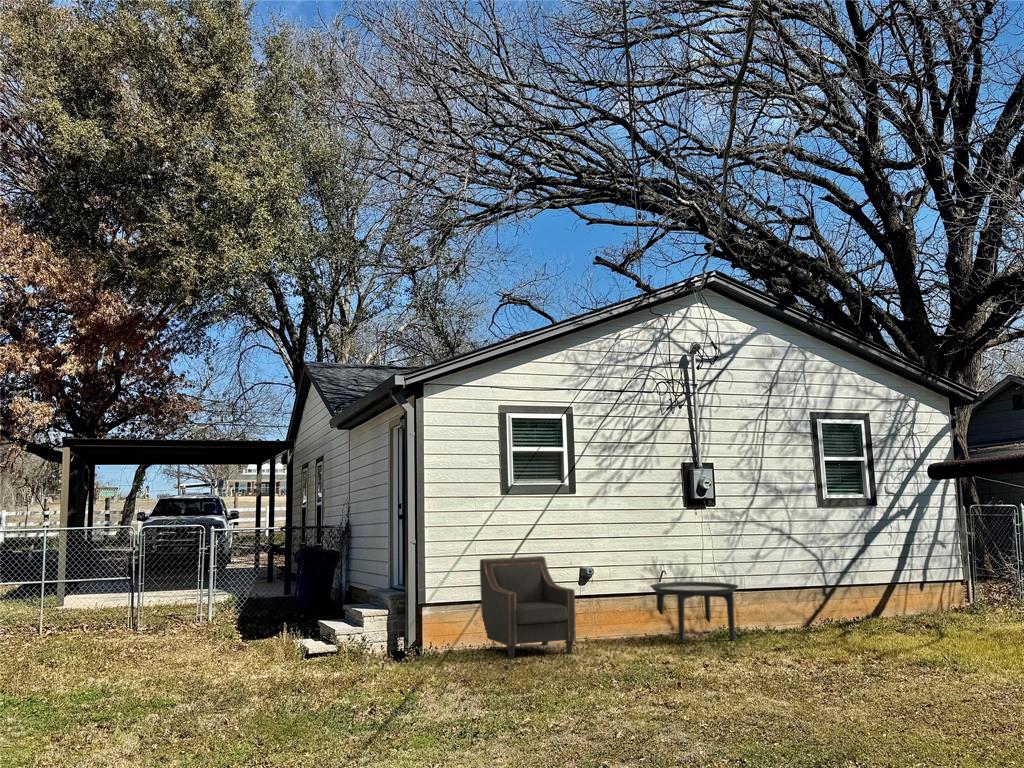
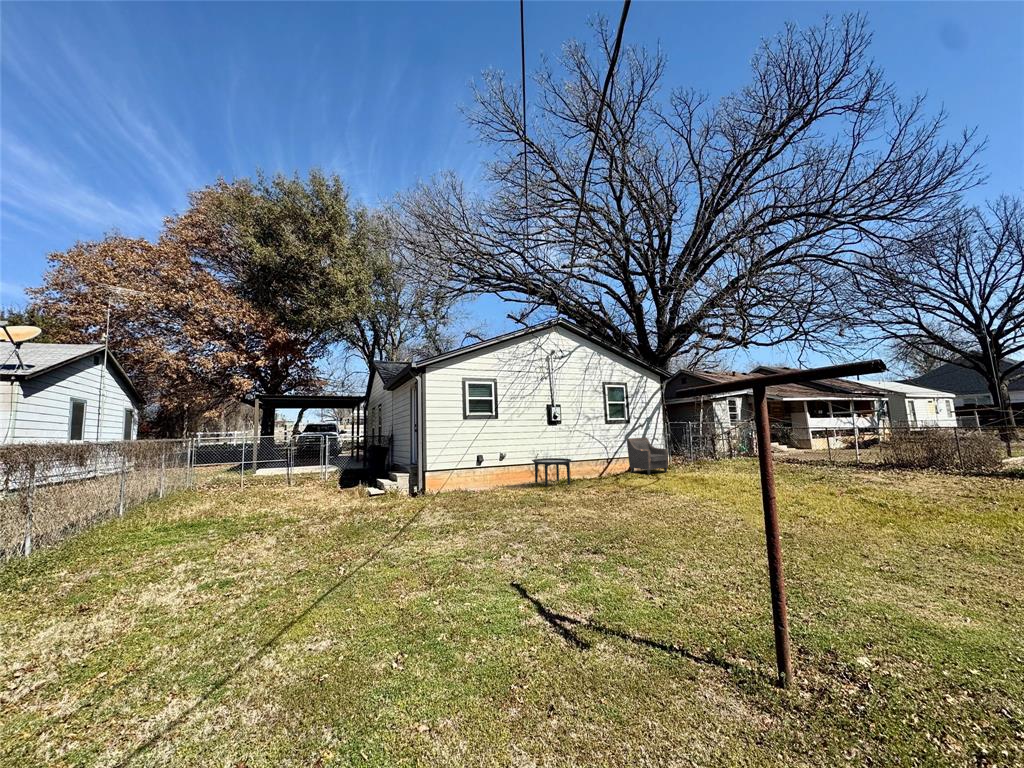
chair: present [480,556,576,658] -> present [627,437,668,475]

